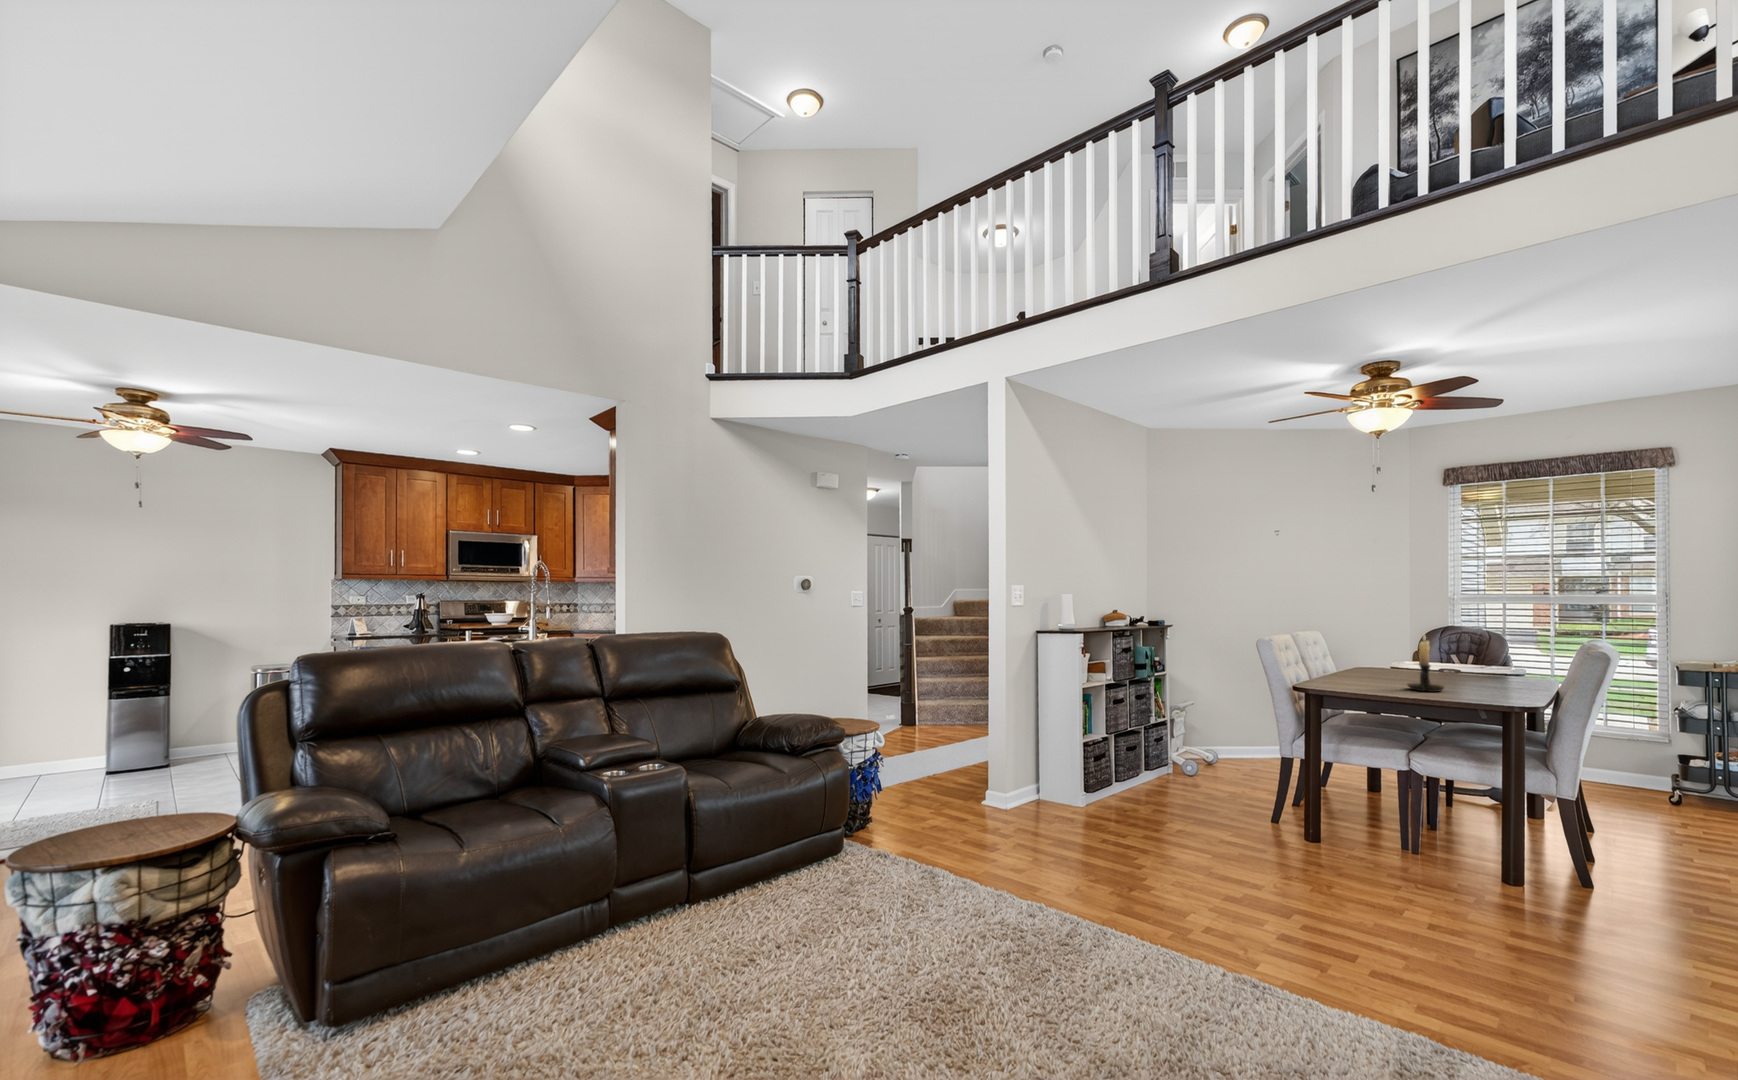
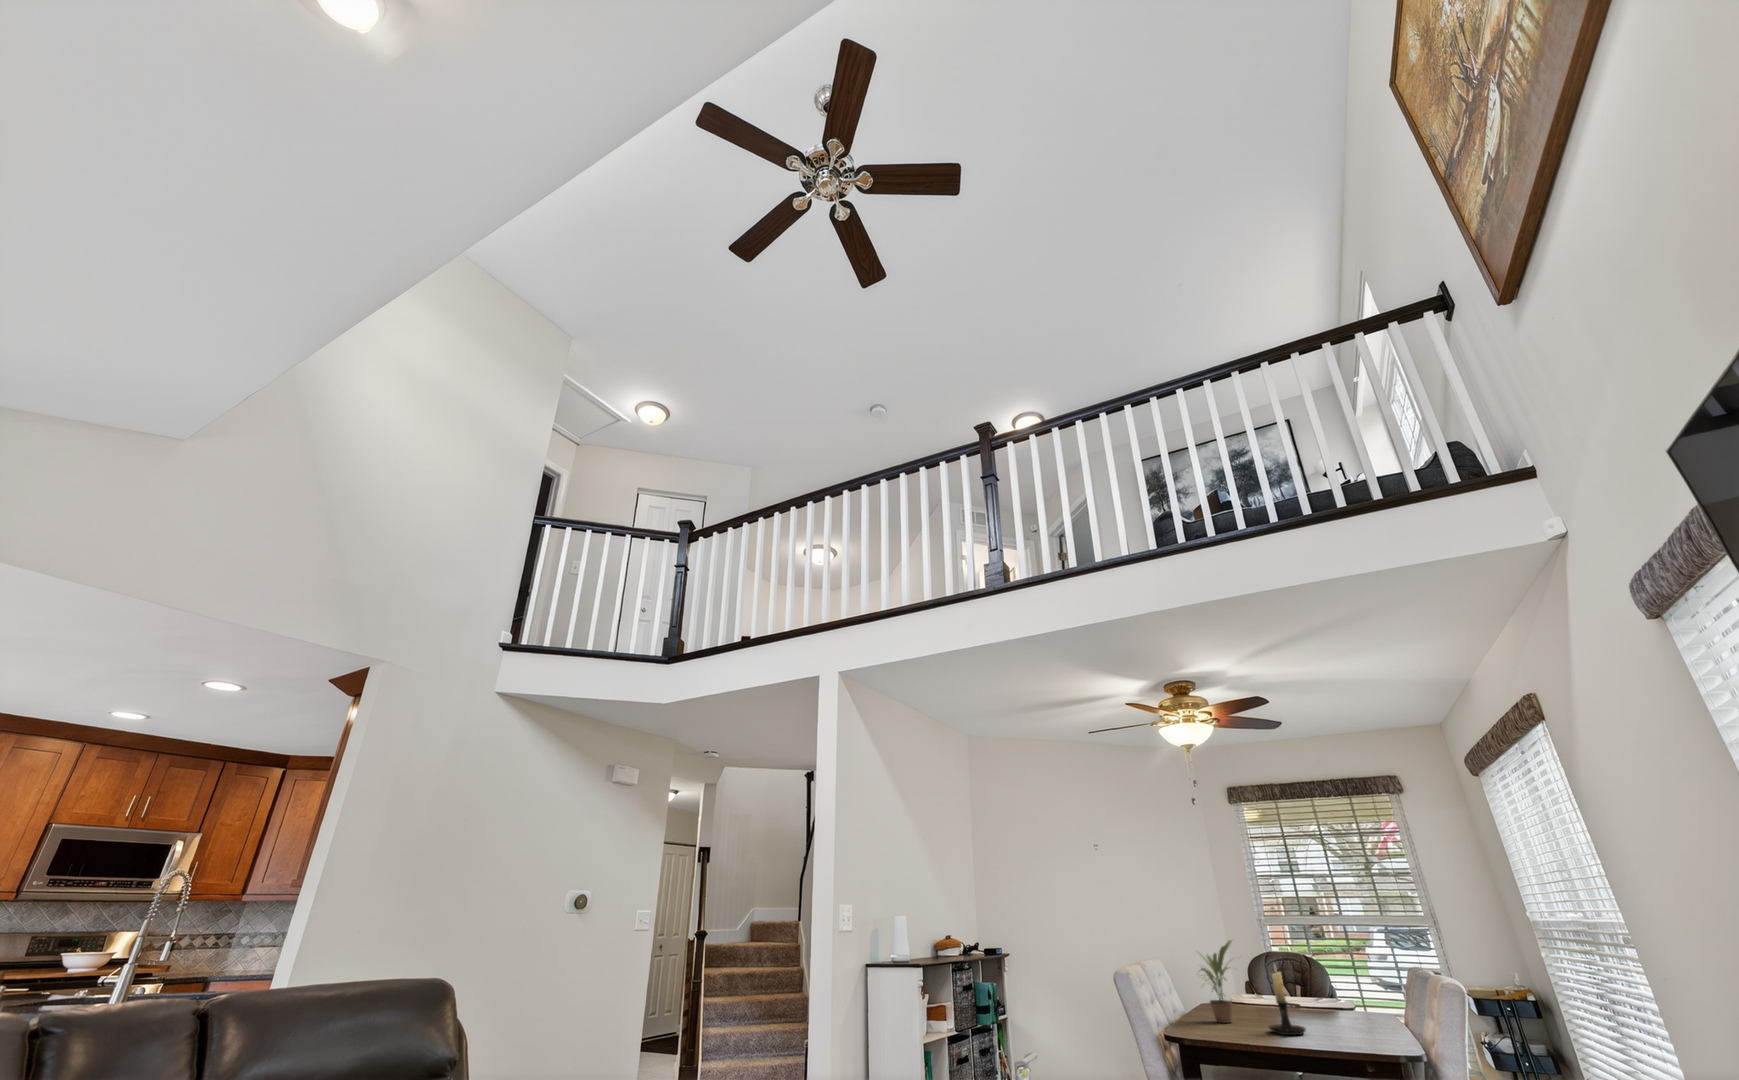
potted plant: none [1346,614,1395,681] -> present [1201,940,1232,1023]

